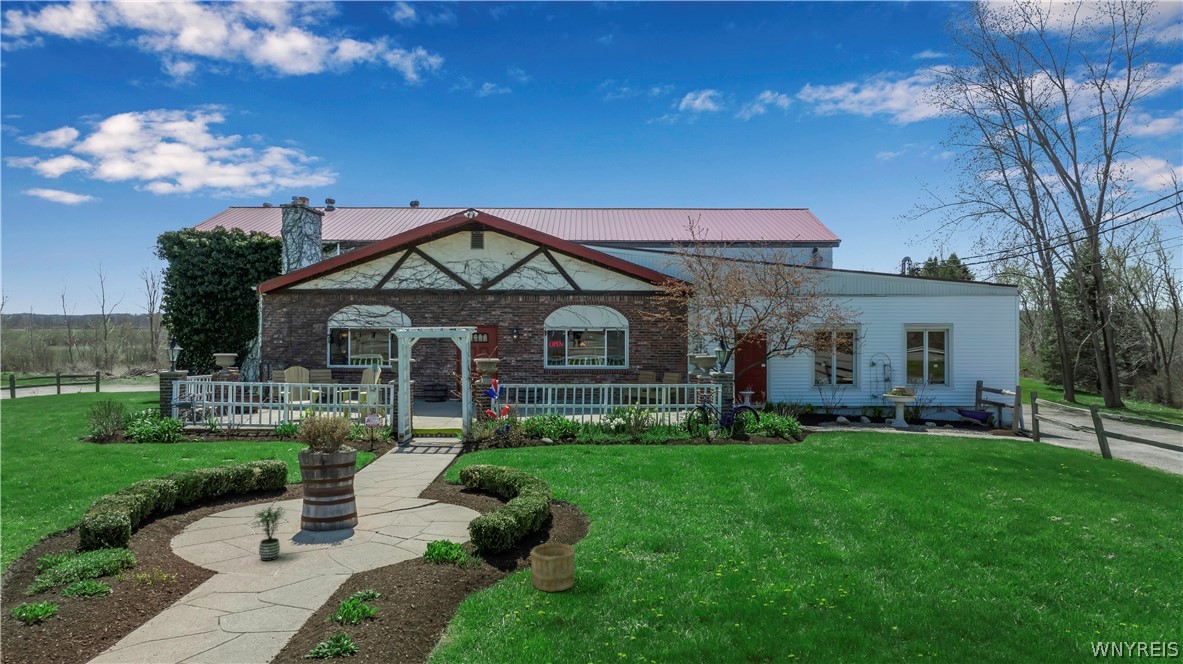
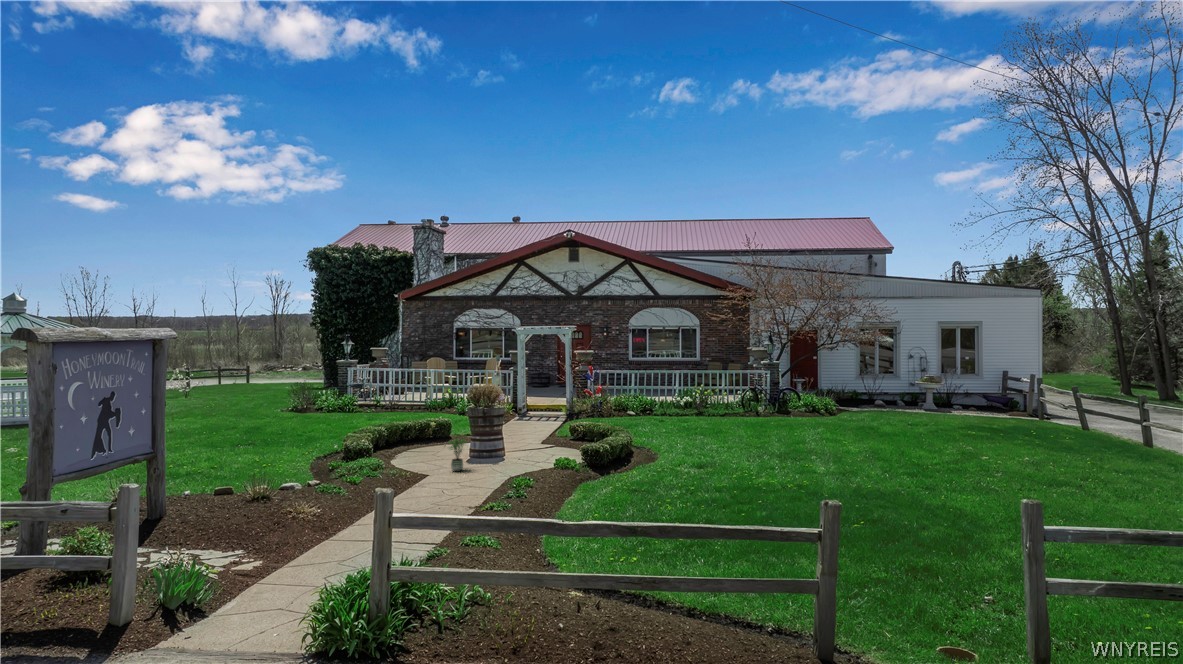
wooden bucket: present [530,543,575,592] -> none [624,461,653,489]

